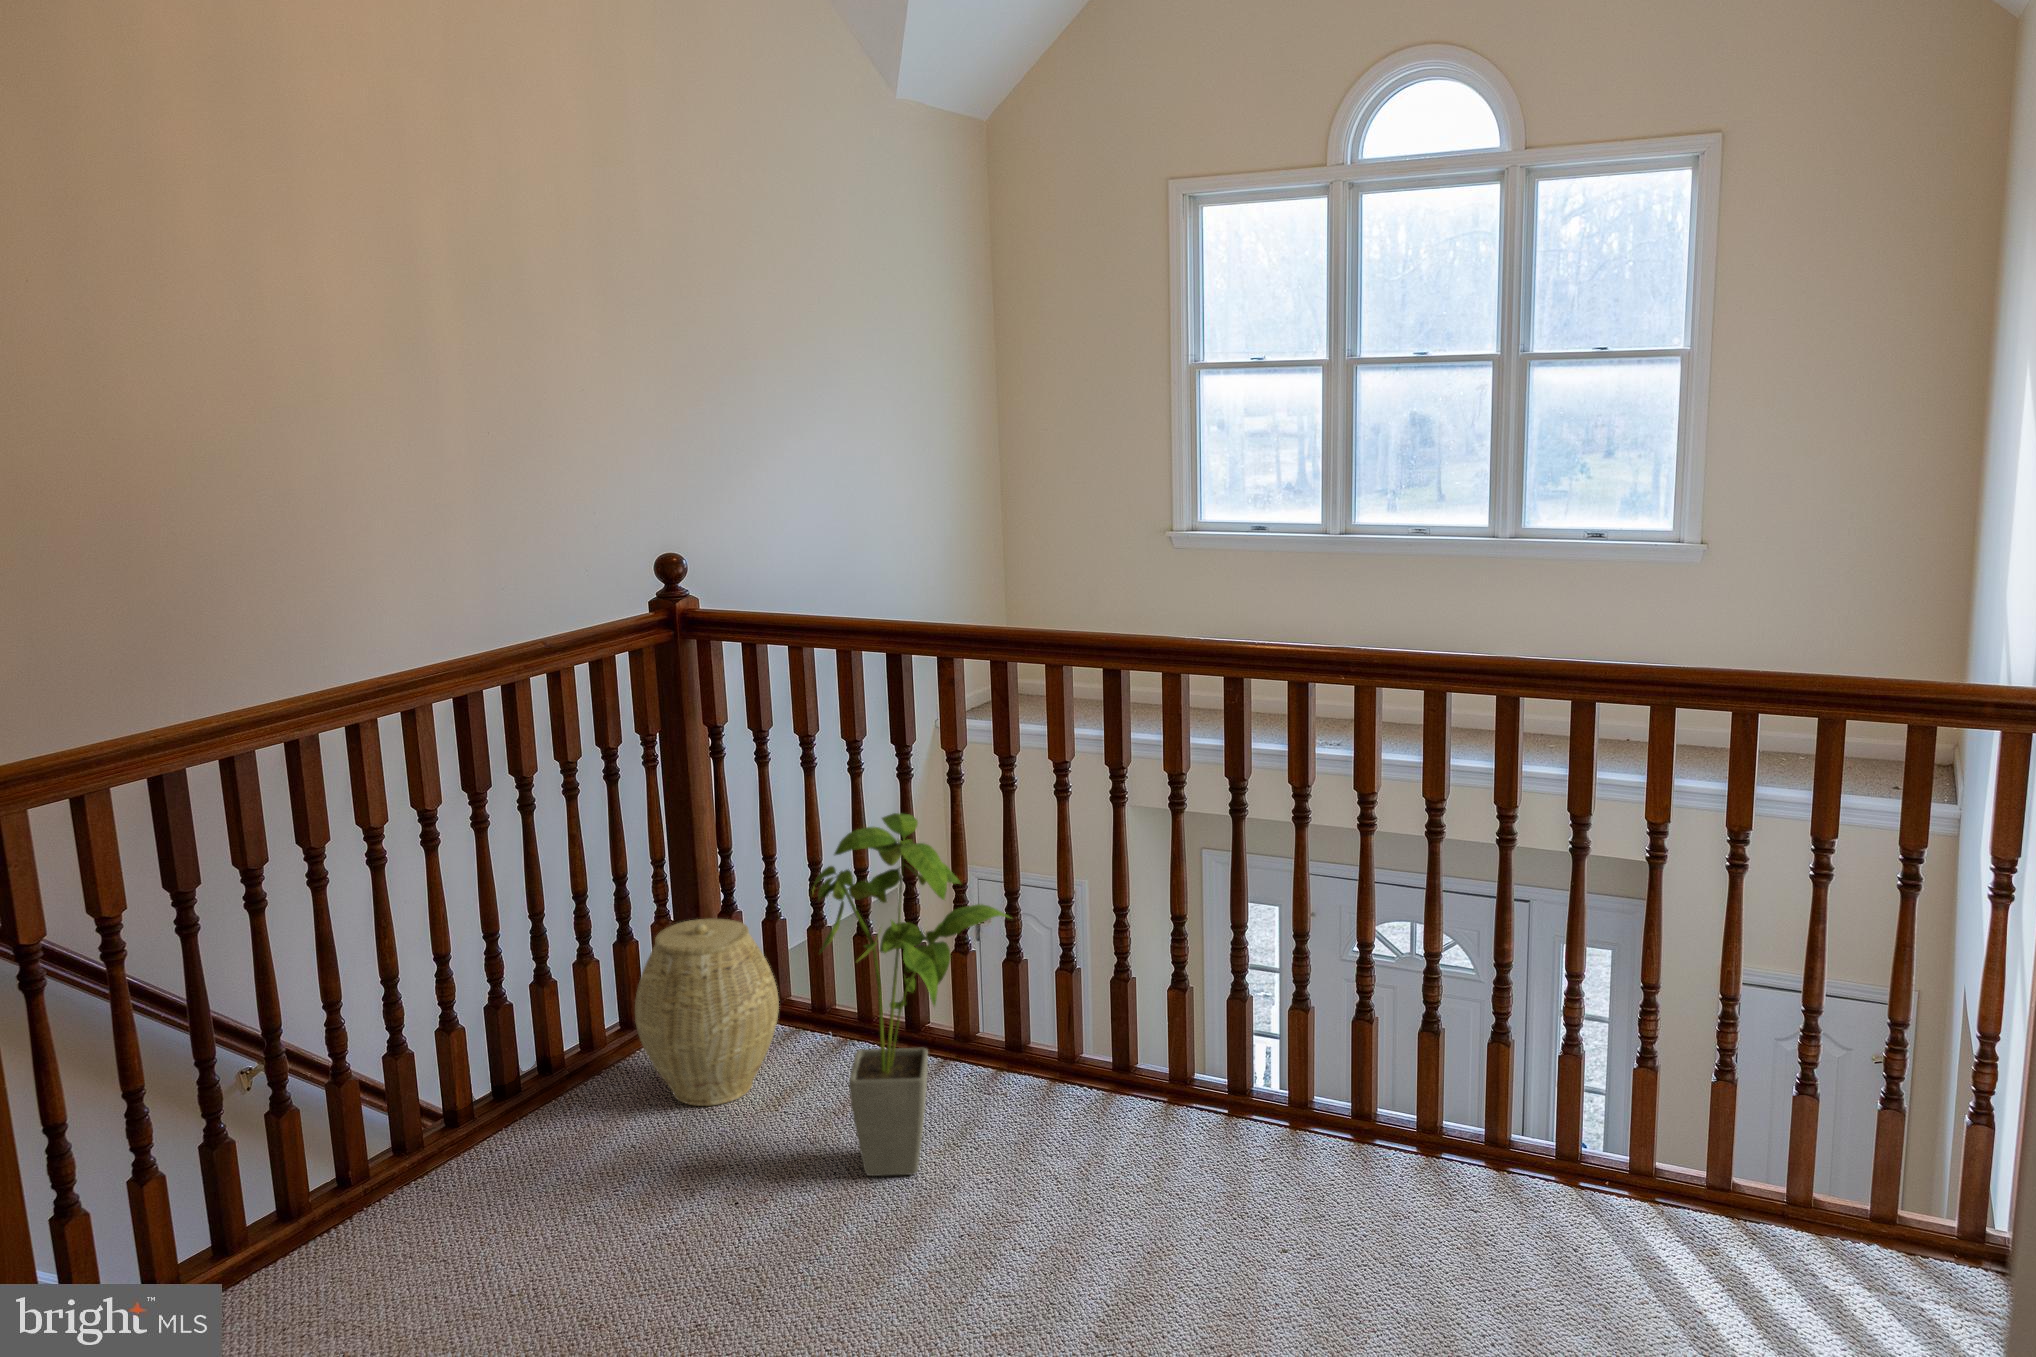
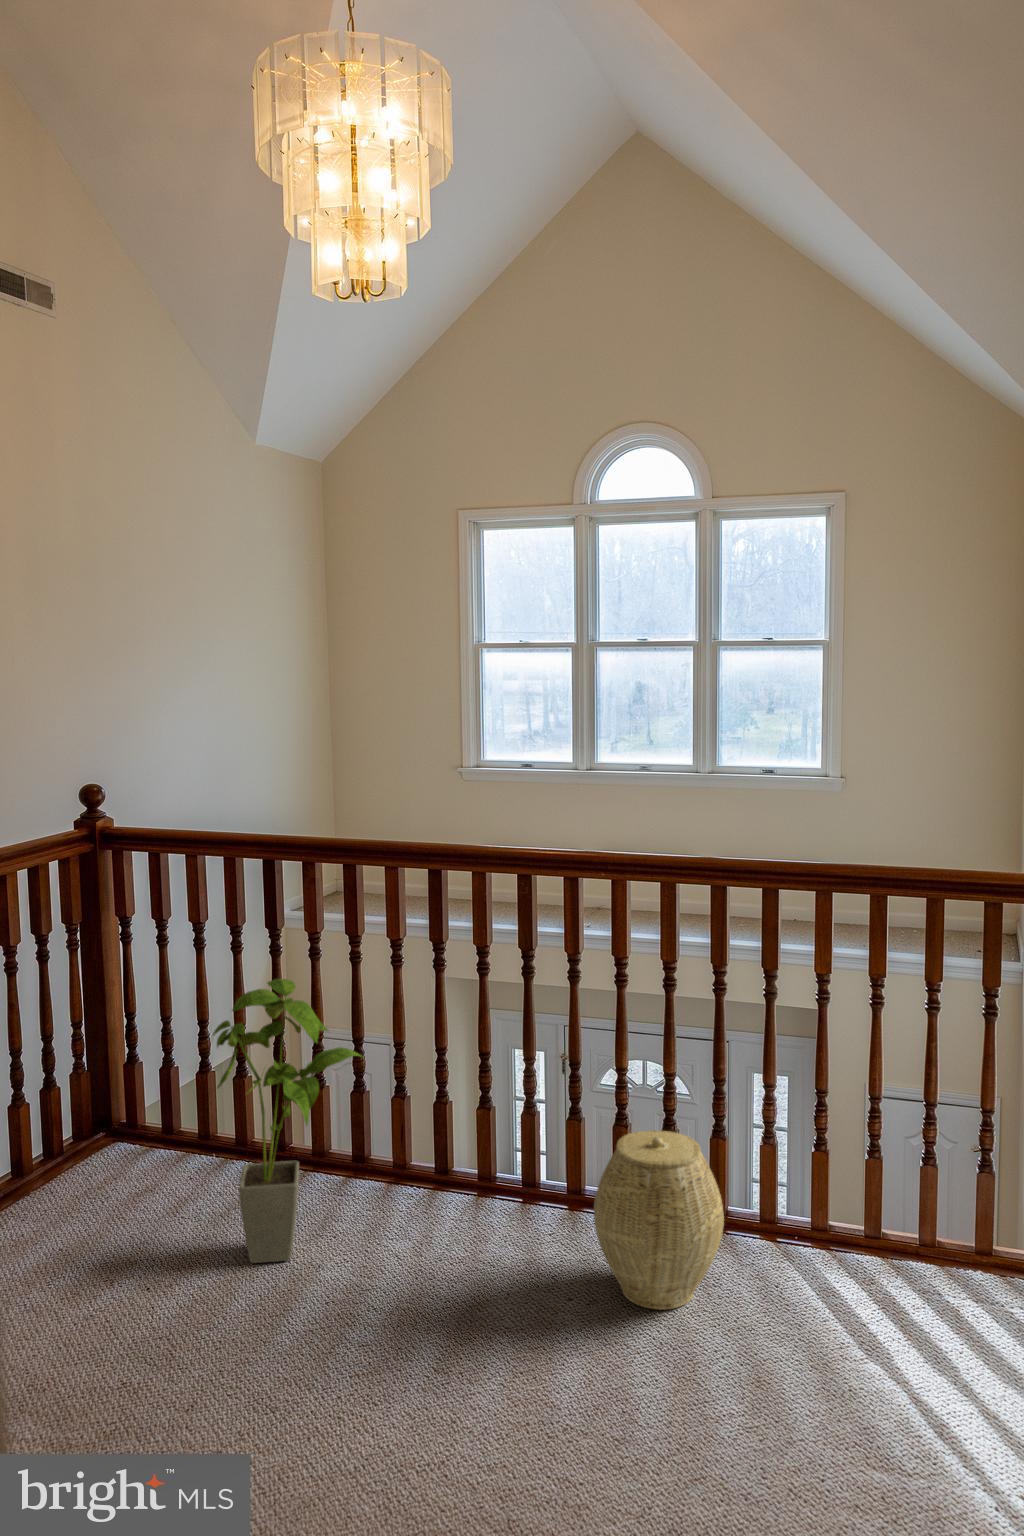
woven basket: present [635,919,779,1106] -> present [594,1130,724,1310]

